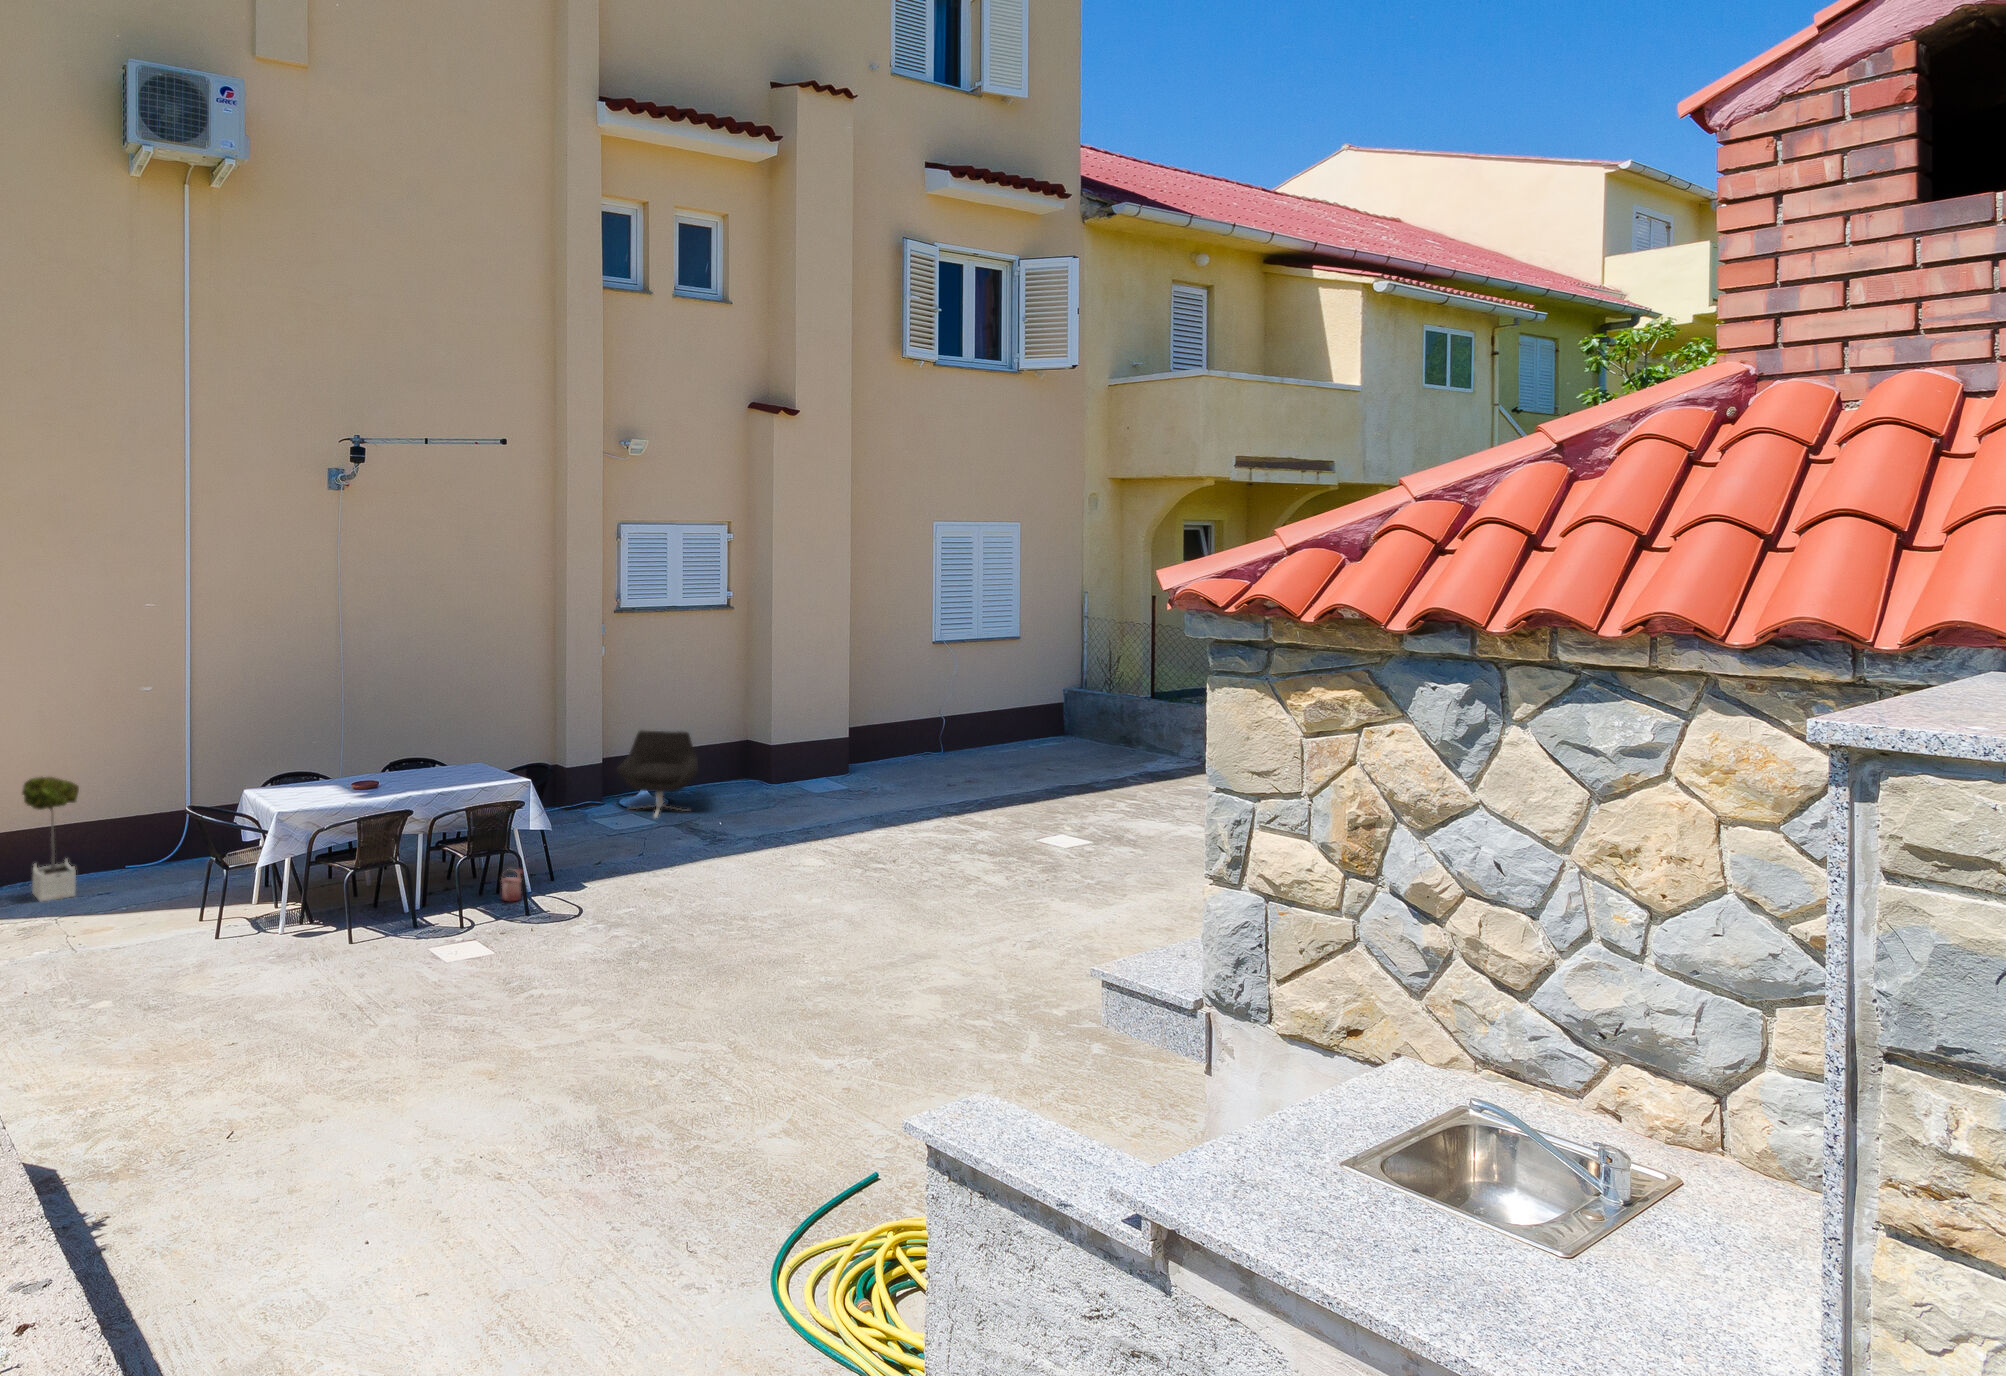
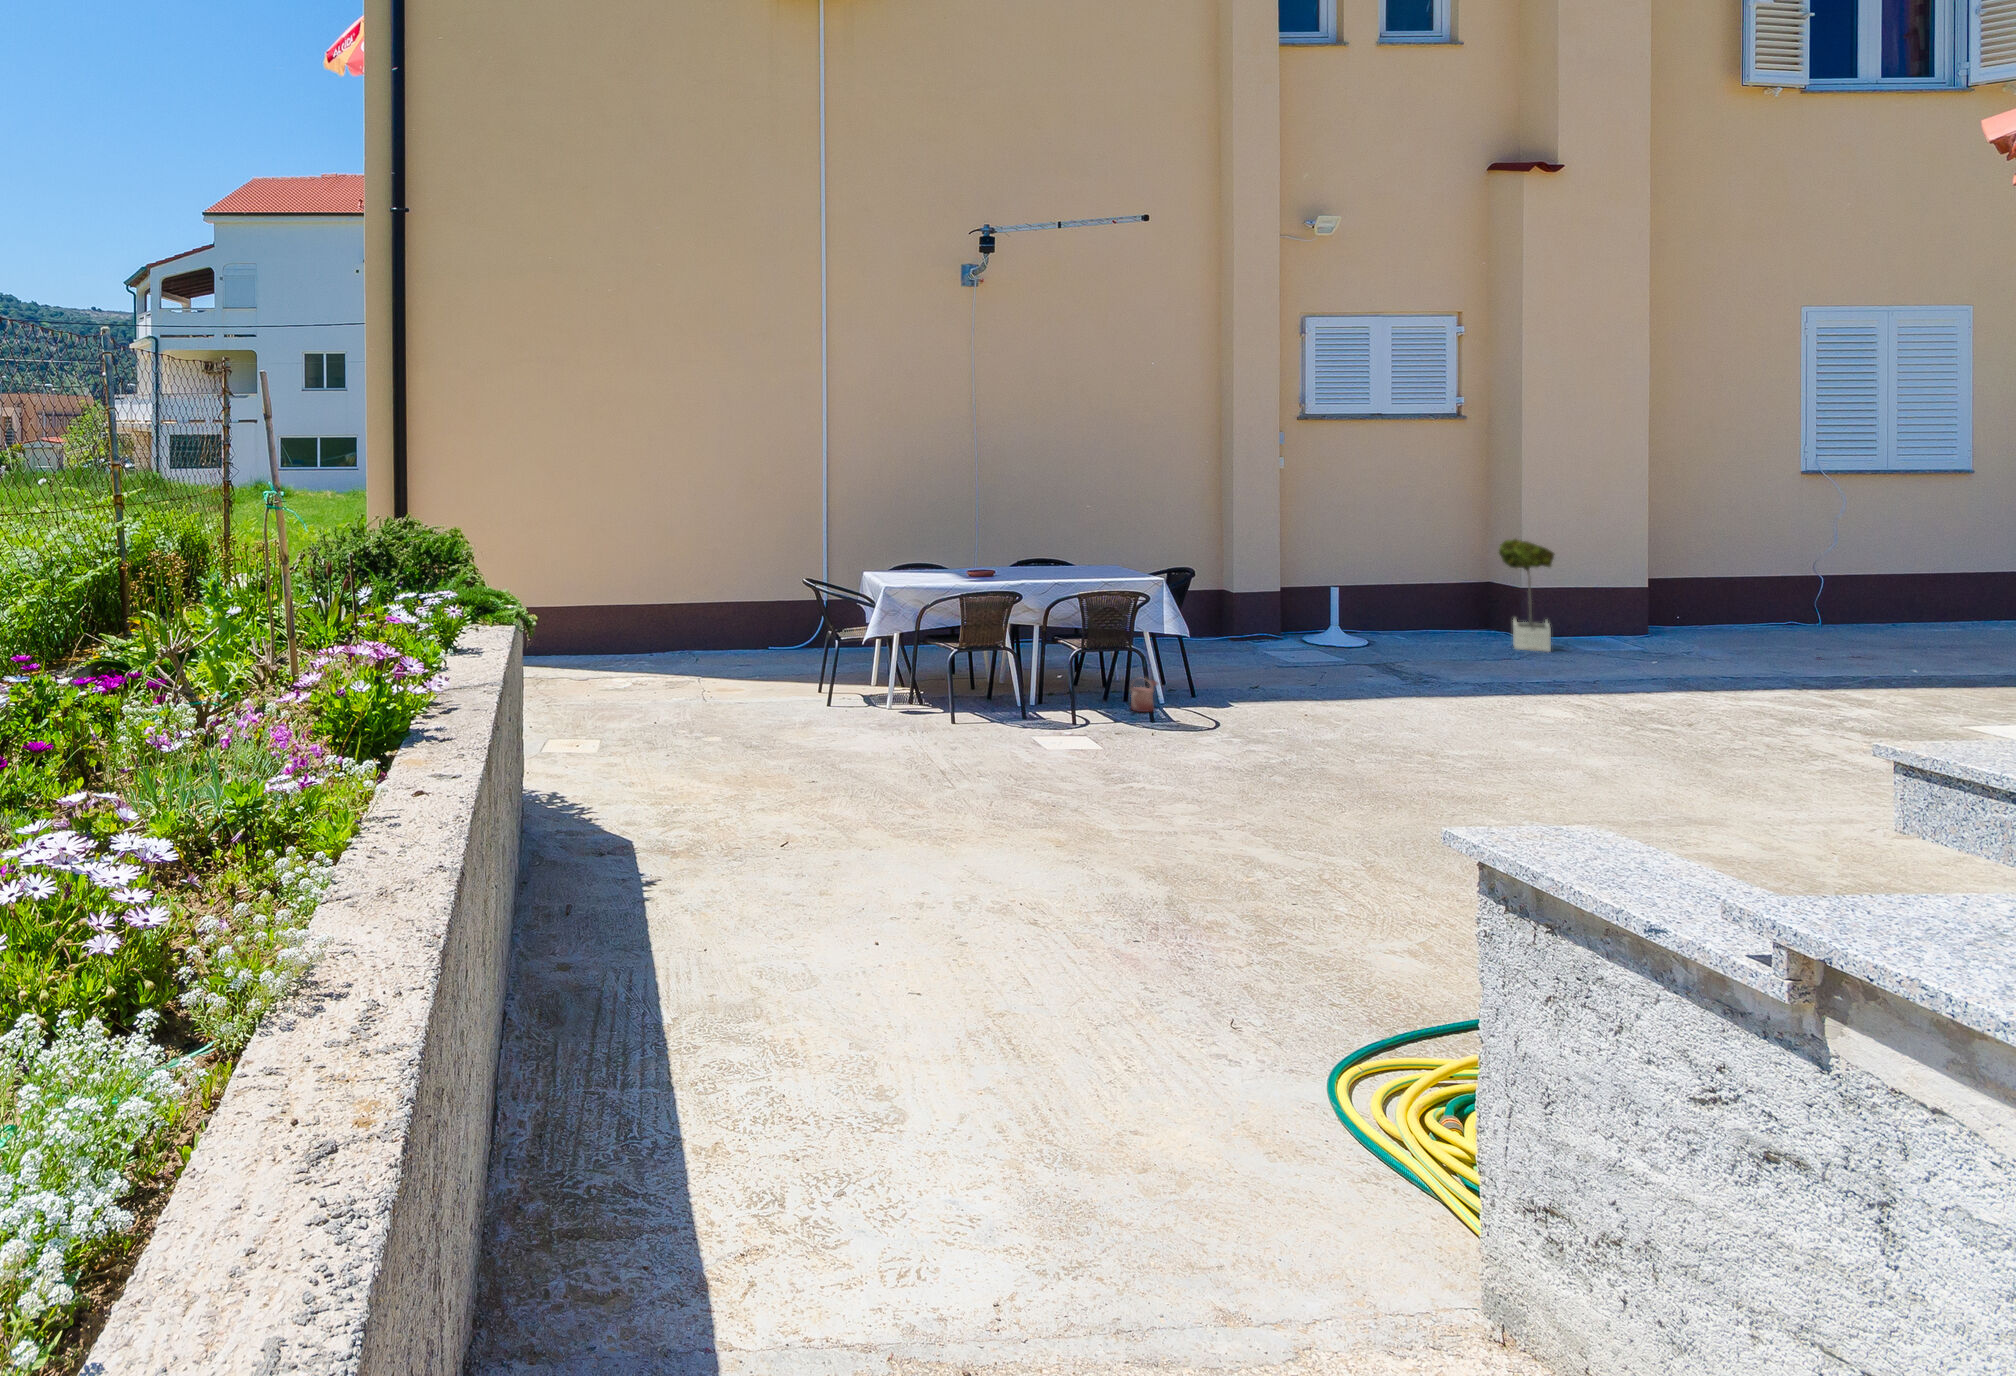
lounge chair: present [617,731,698,817] -> none [1297,563,1409,660]
potted tree: present [22,777,79,901] -> present [1499,539,1555,652]

